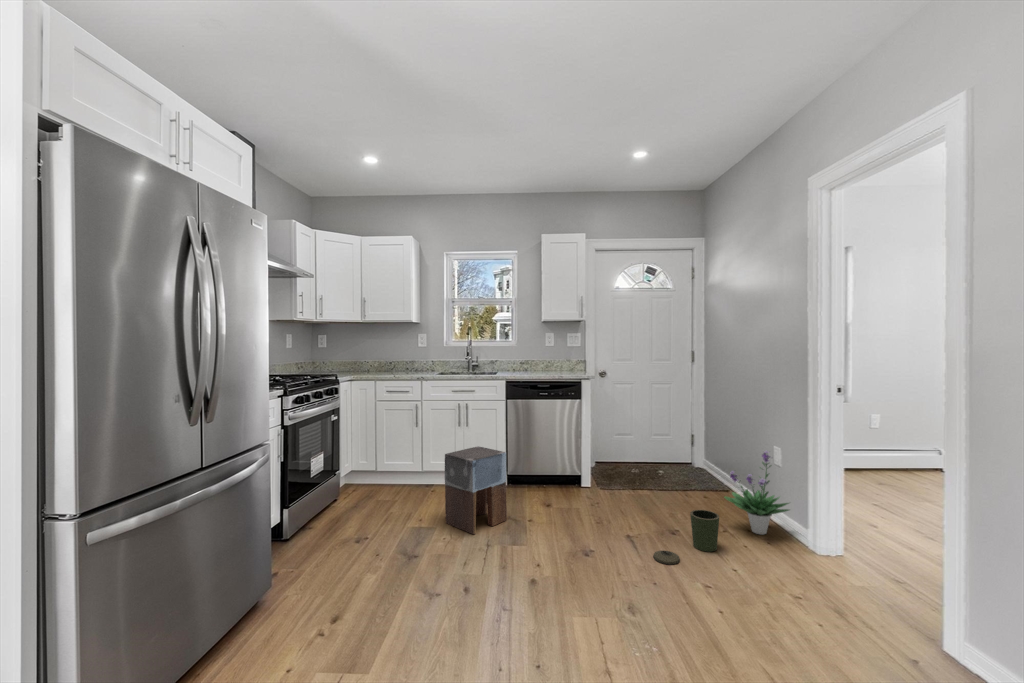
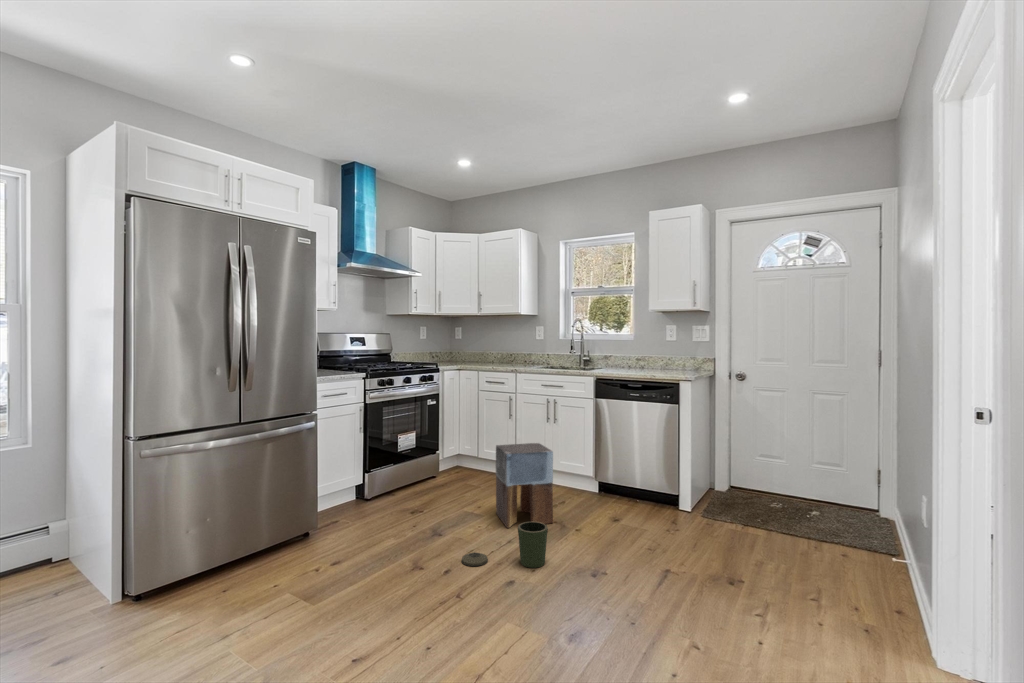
potted plant: present [725,451,789,534] -> none [808,494,912,612]
trash can: present [653,510,719,565] -> present [462,522,548,568]

